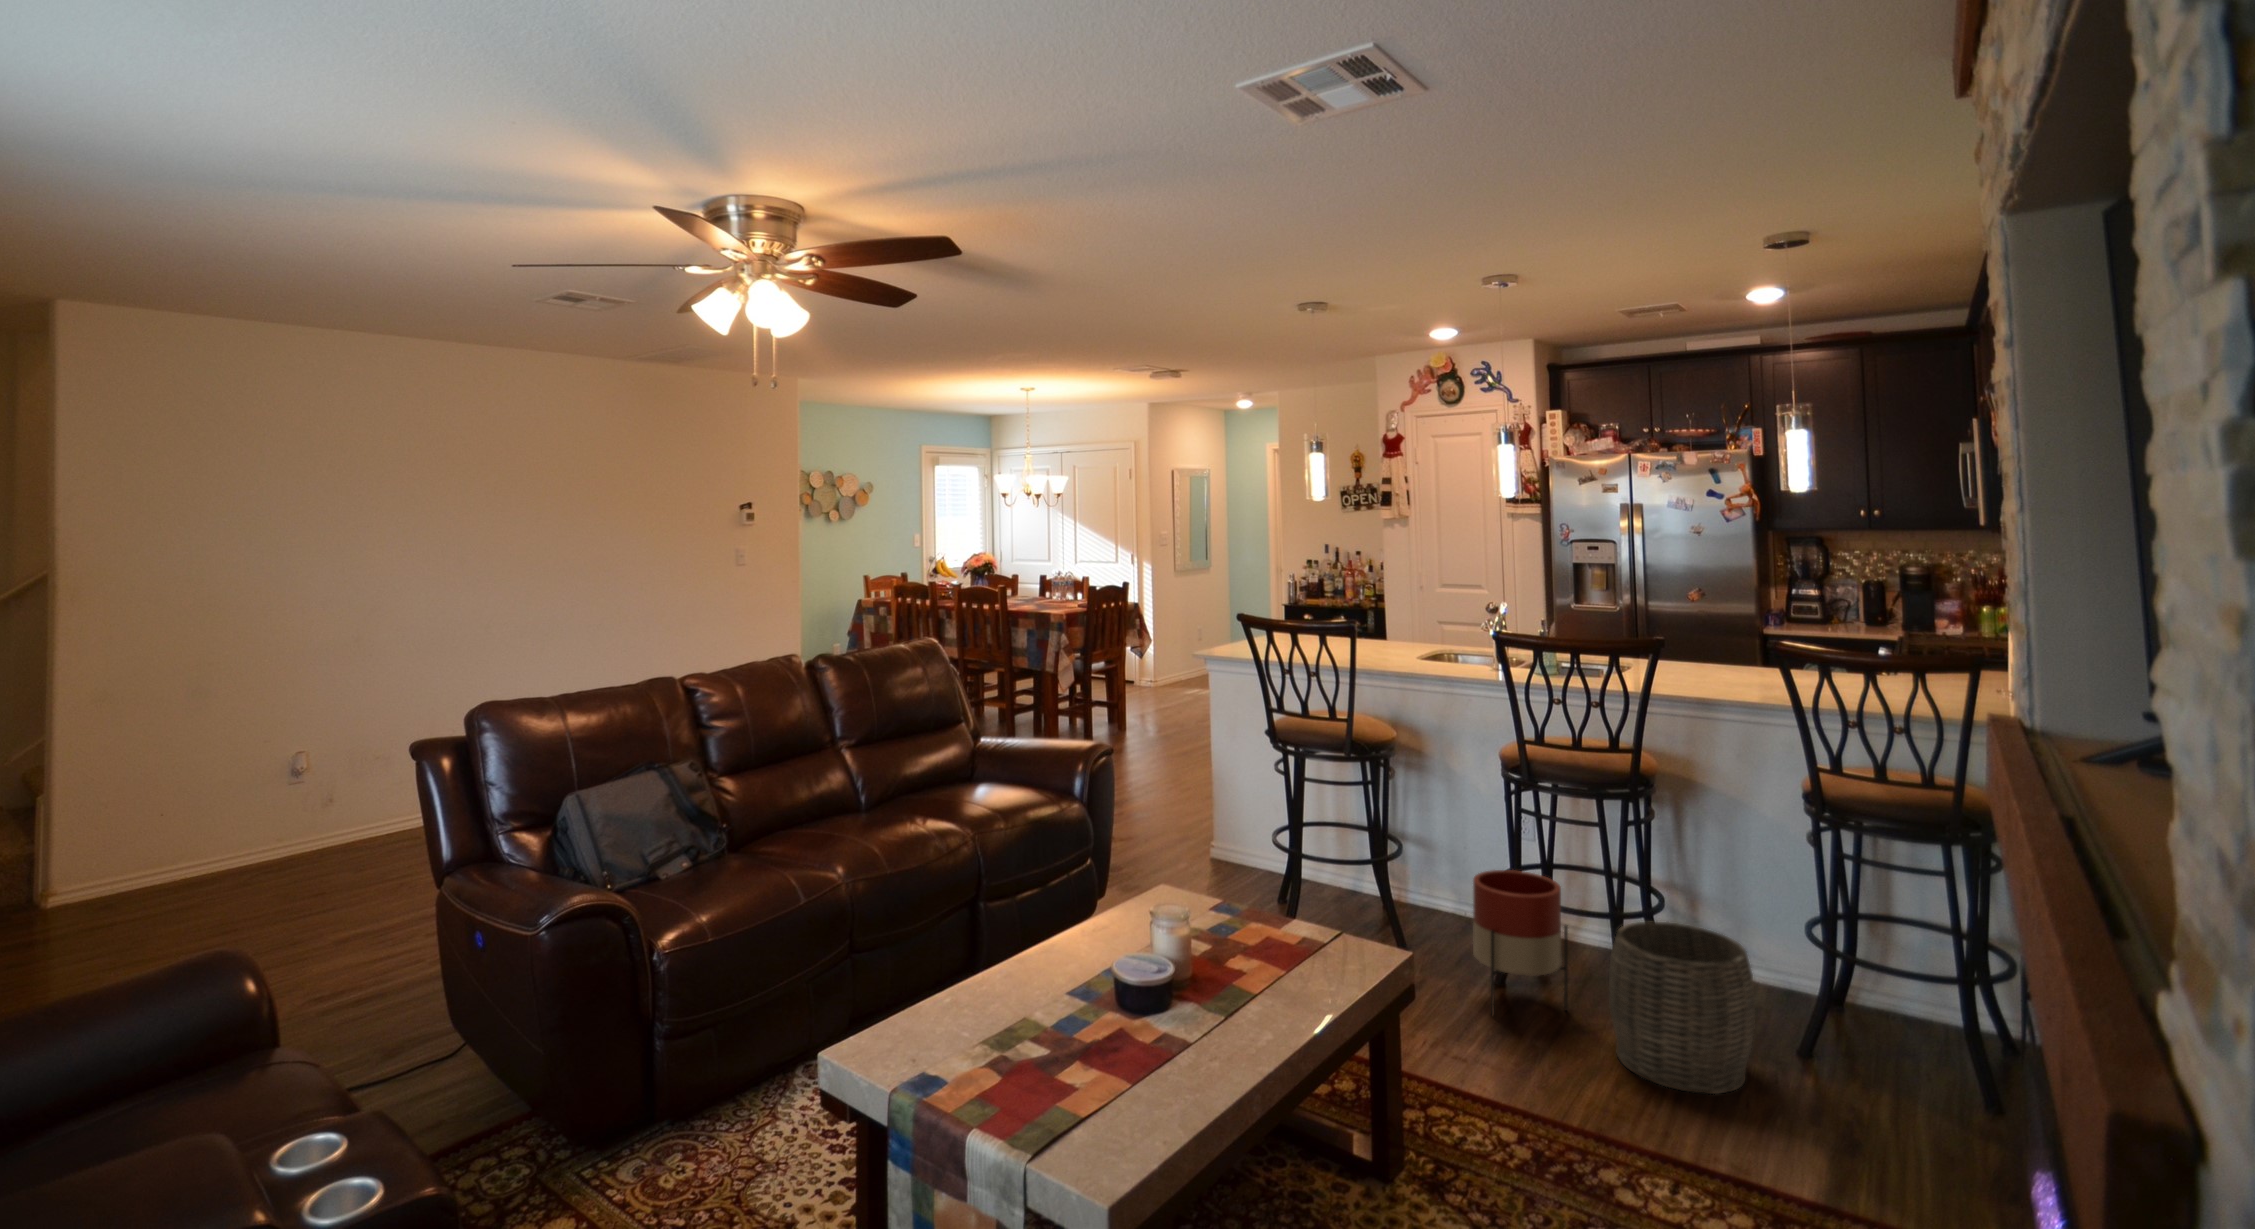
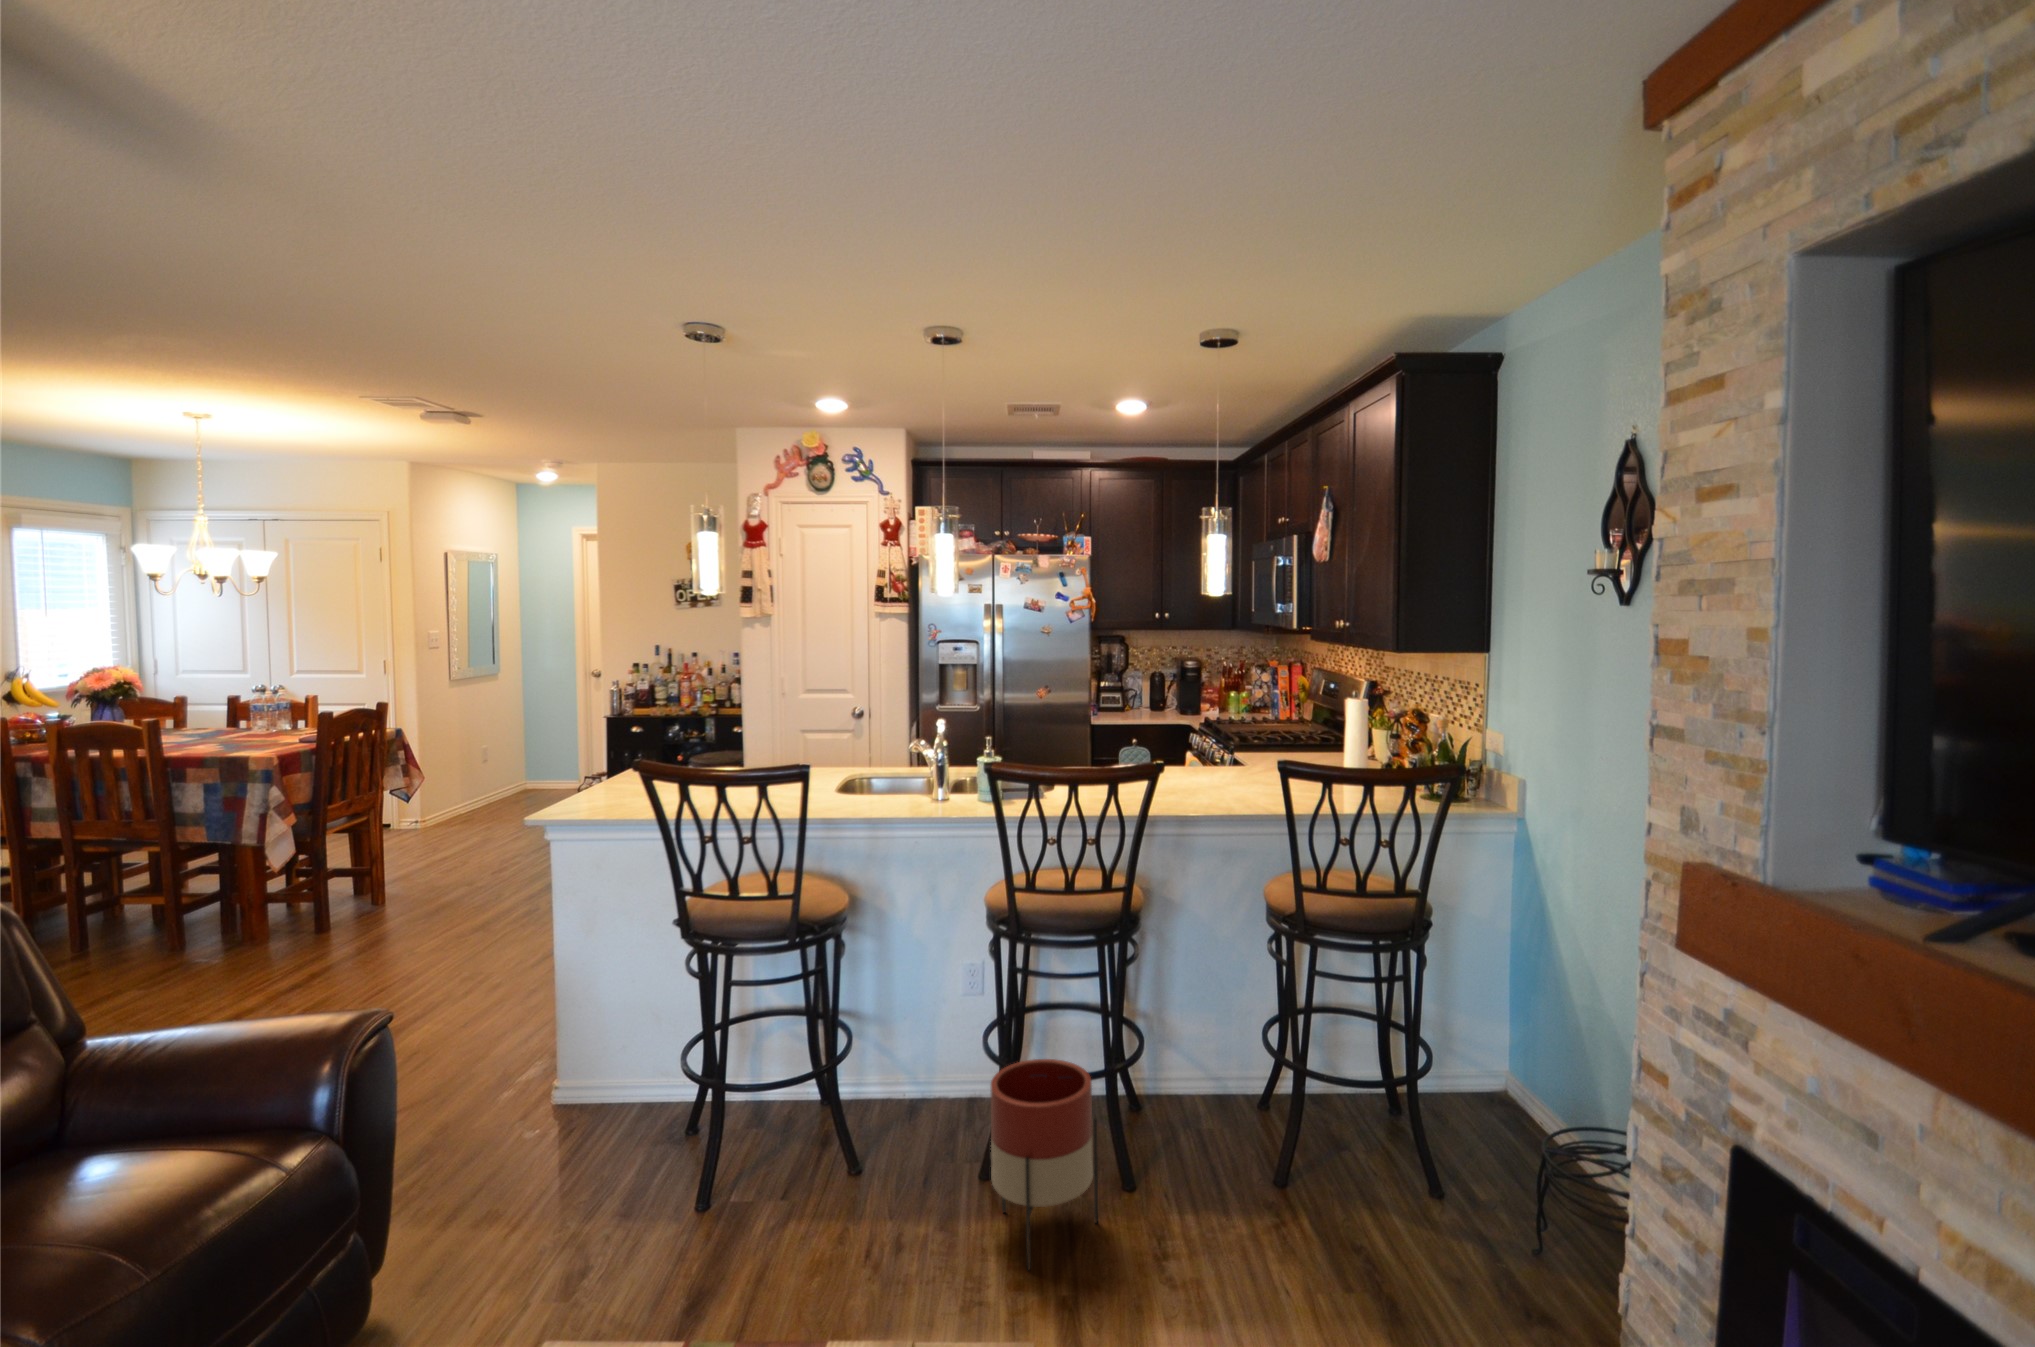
woven basket: present [1609,922,1755,1094] -> none [1165,1088,1313,1307]

